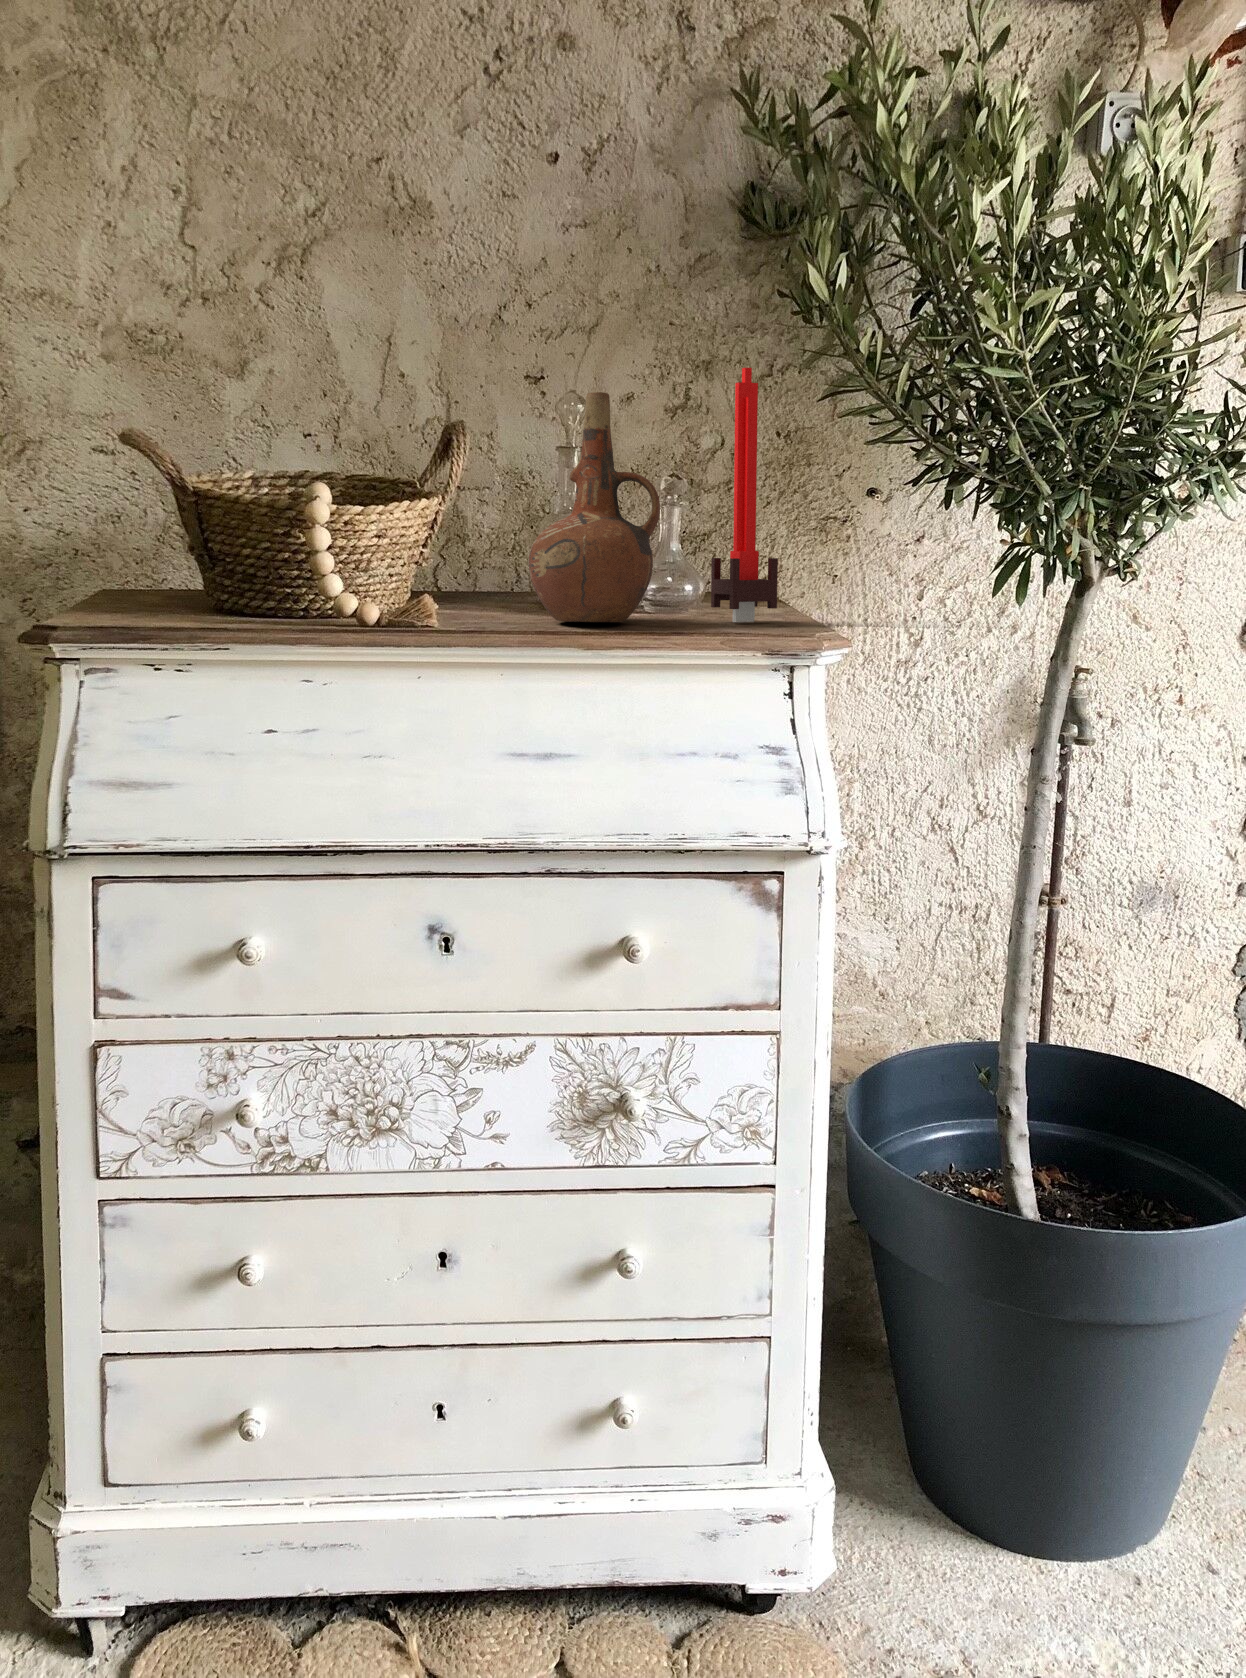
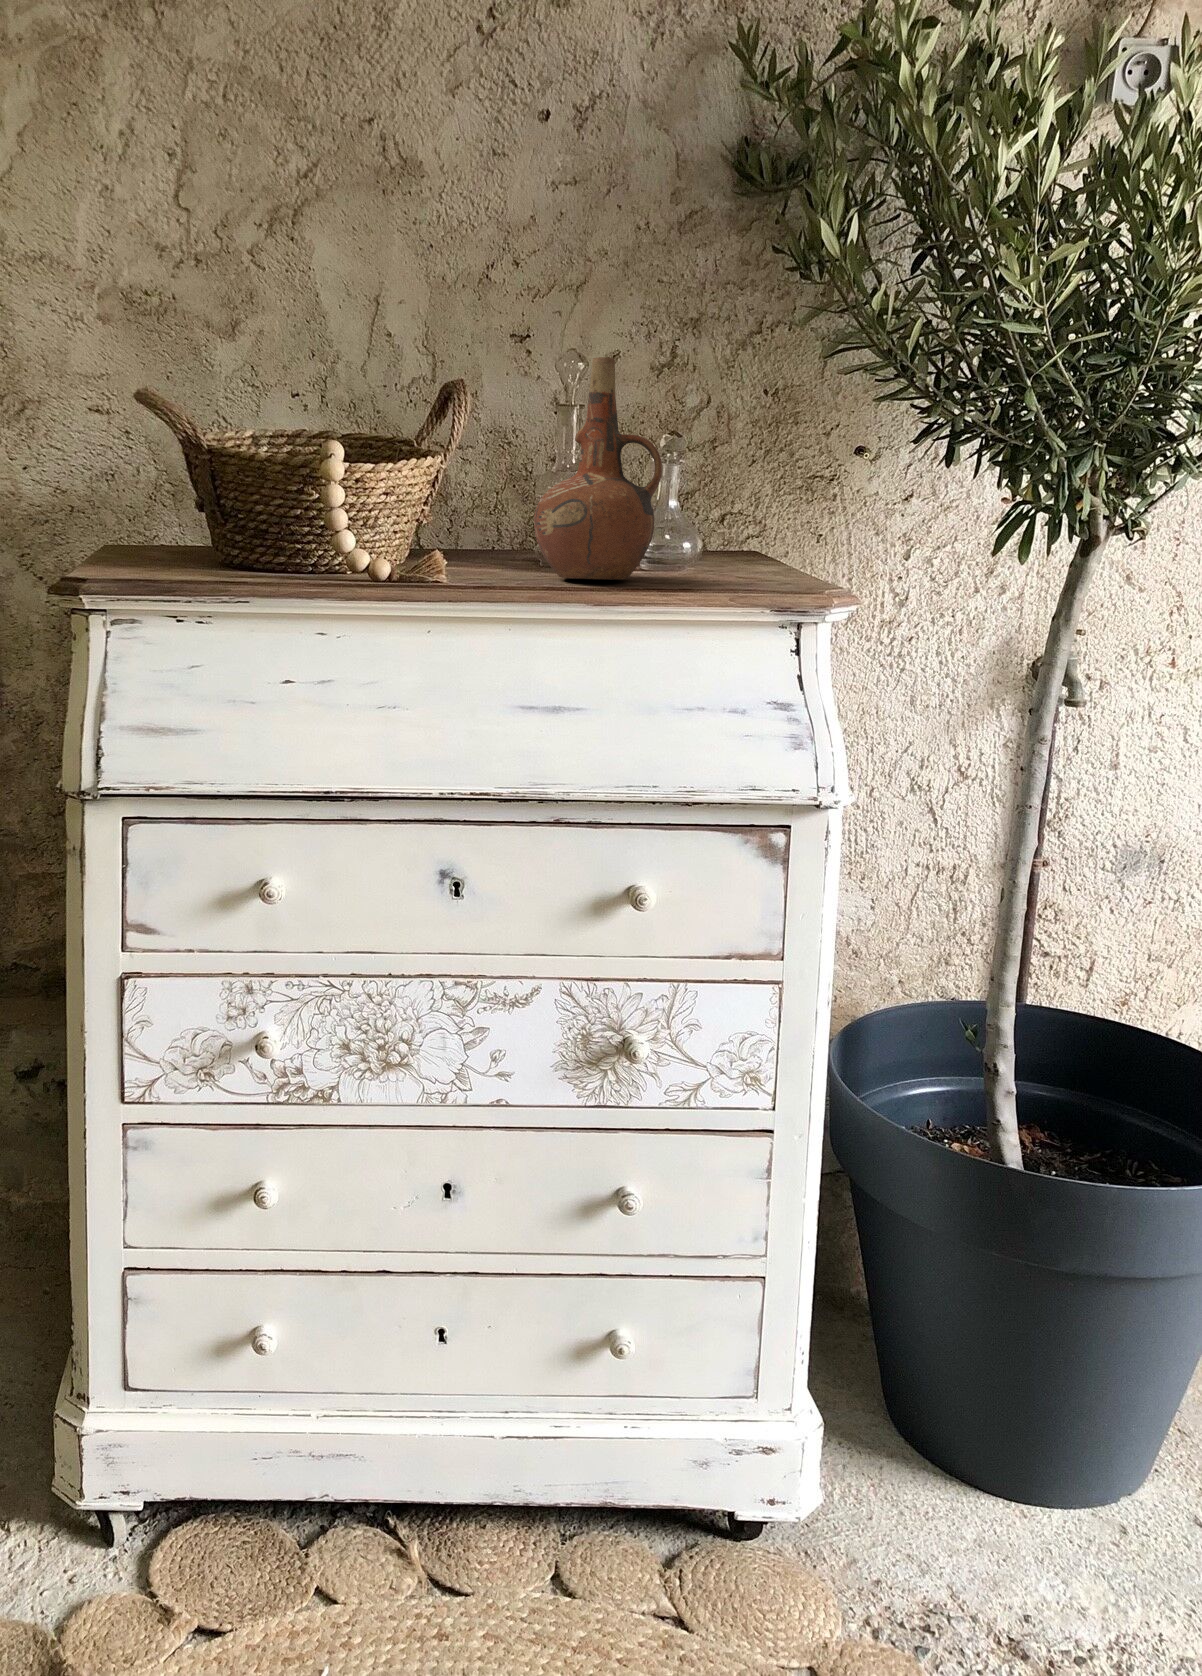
candle: present [711,368,778,622] -> none [708,335,774,581]

